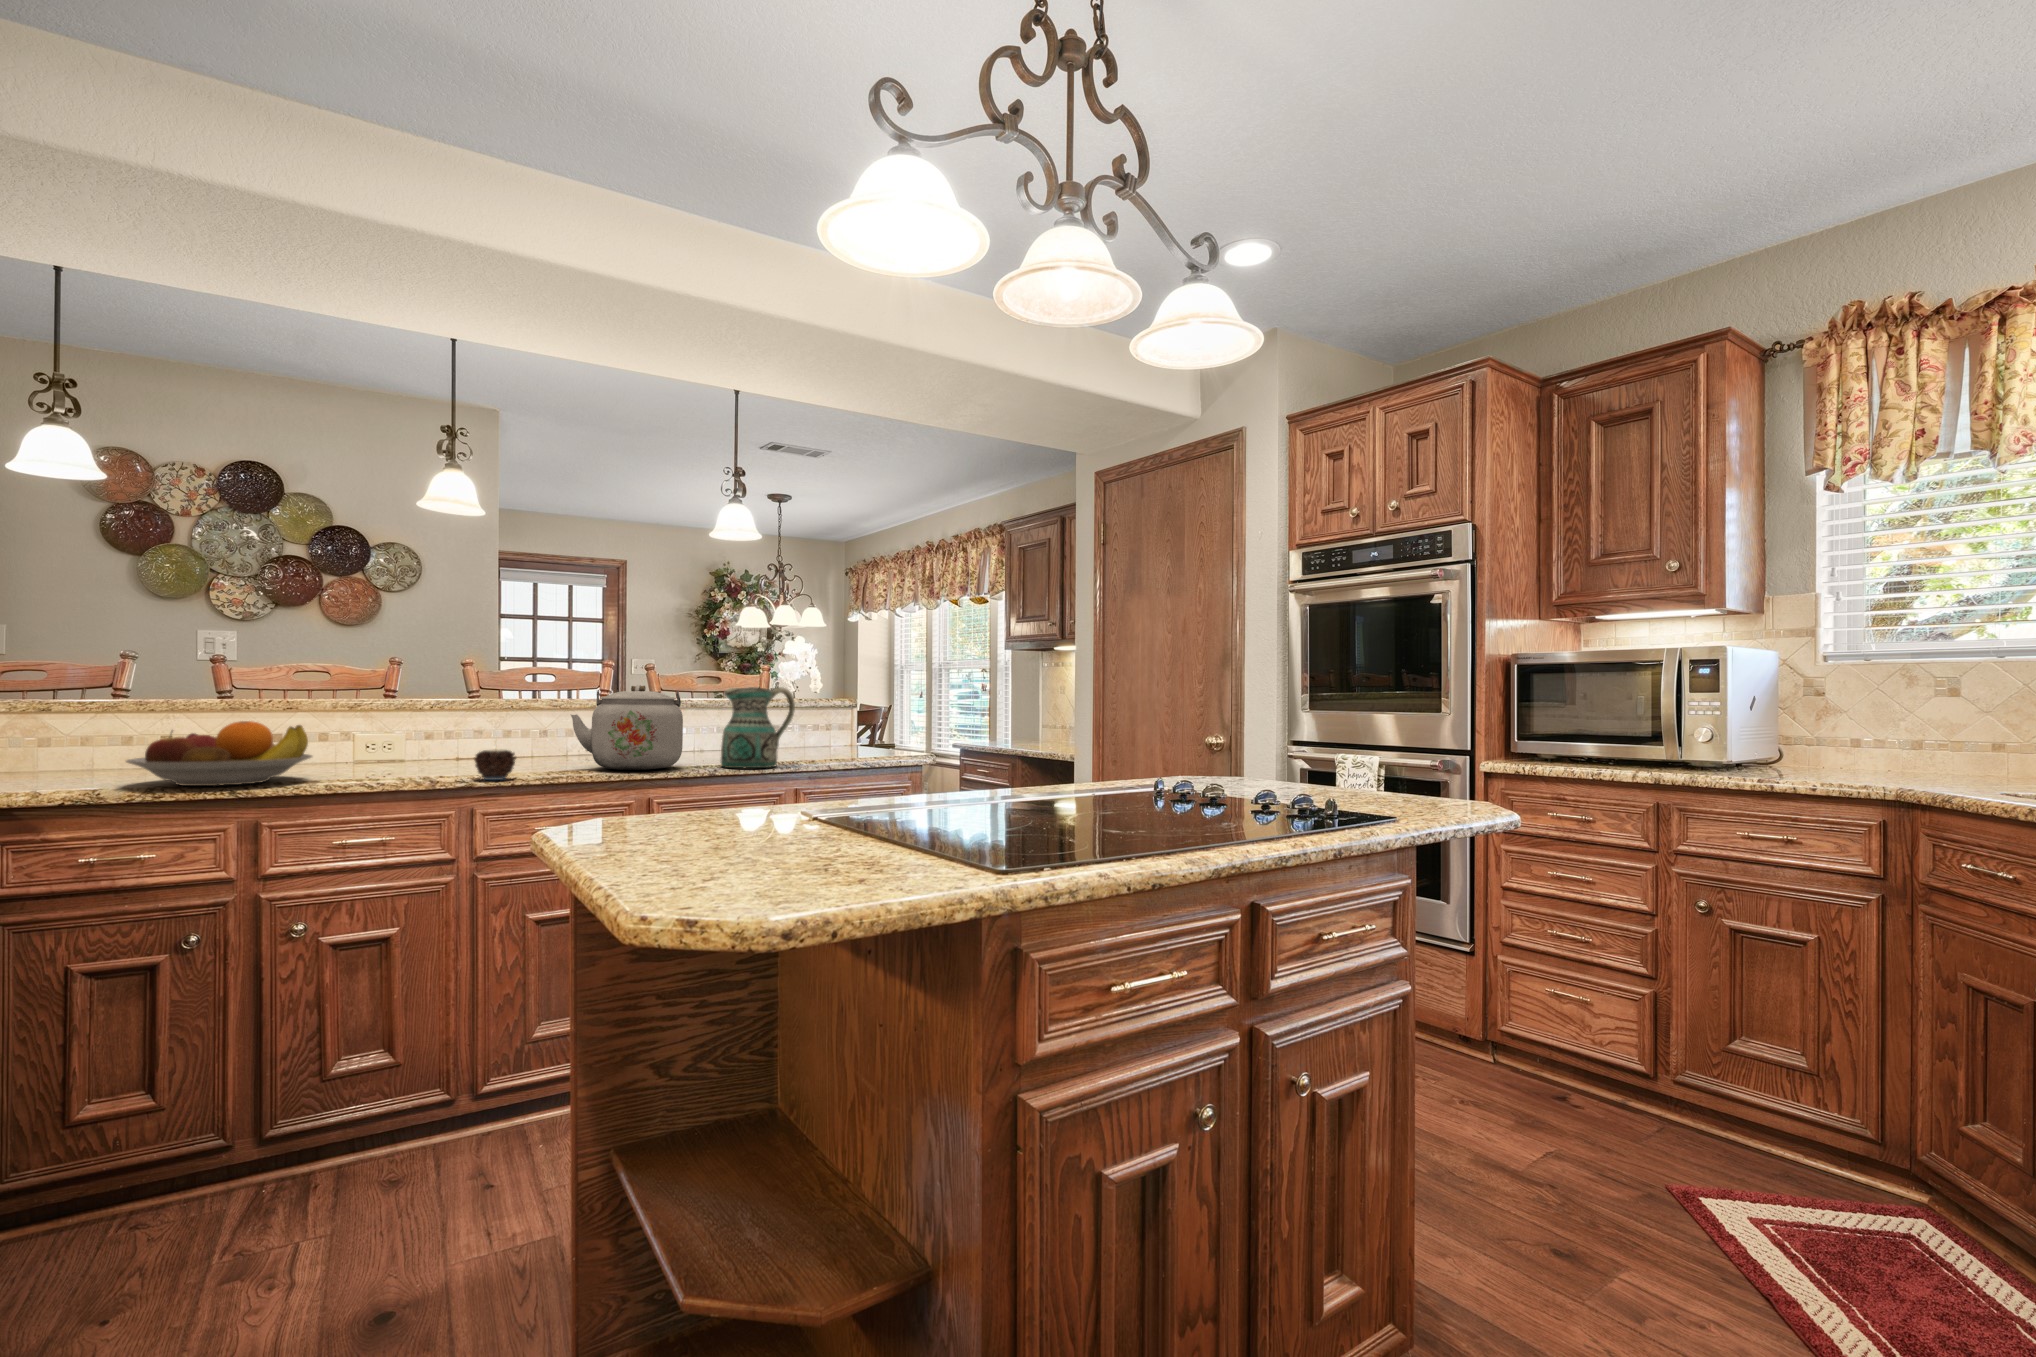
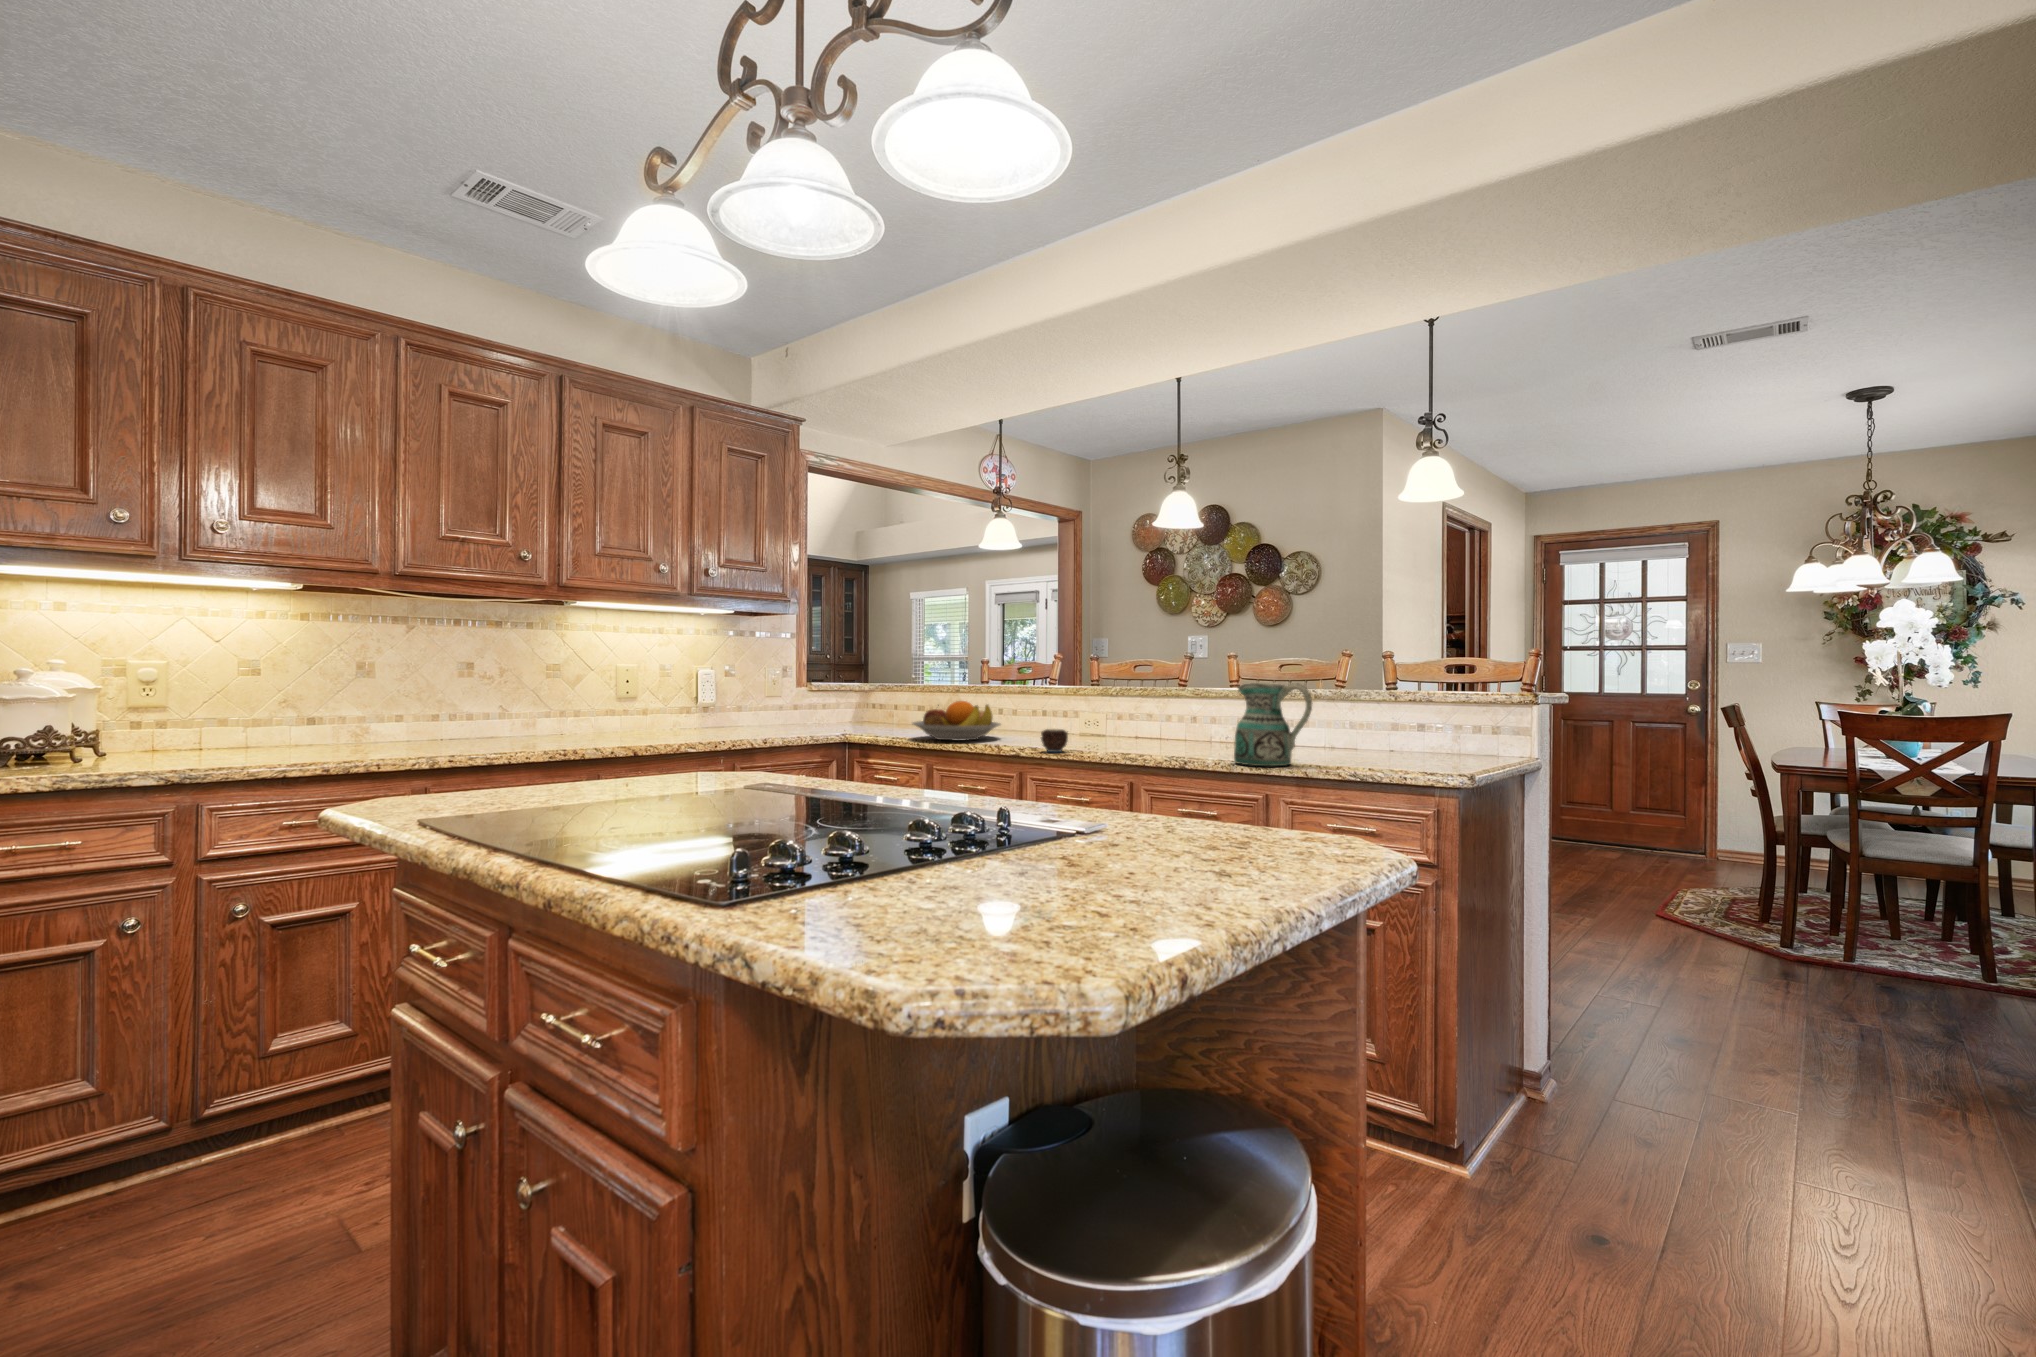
kettle: present [571,685,683,770] -> none [1137,679,1233,756]

